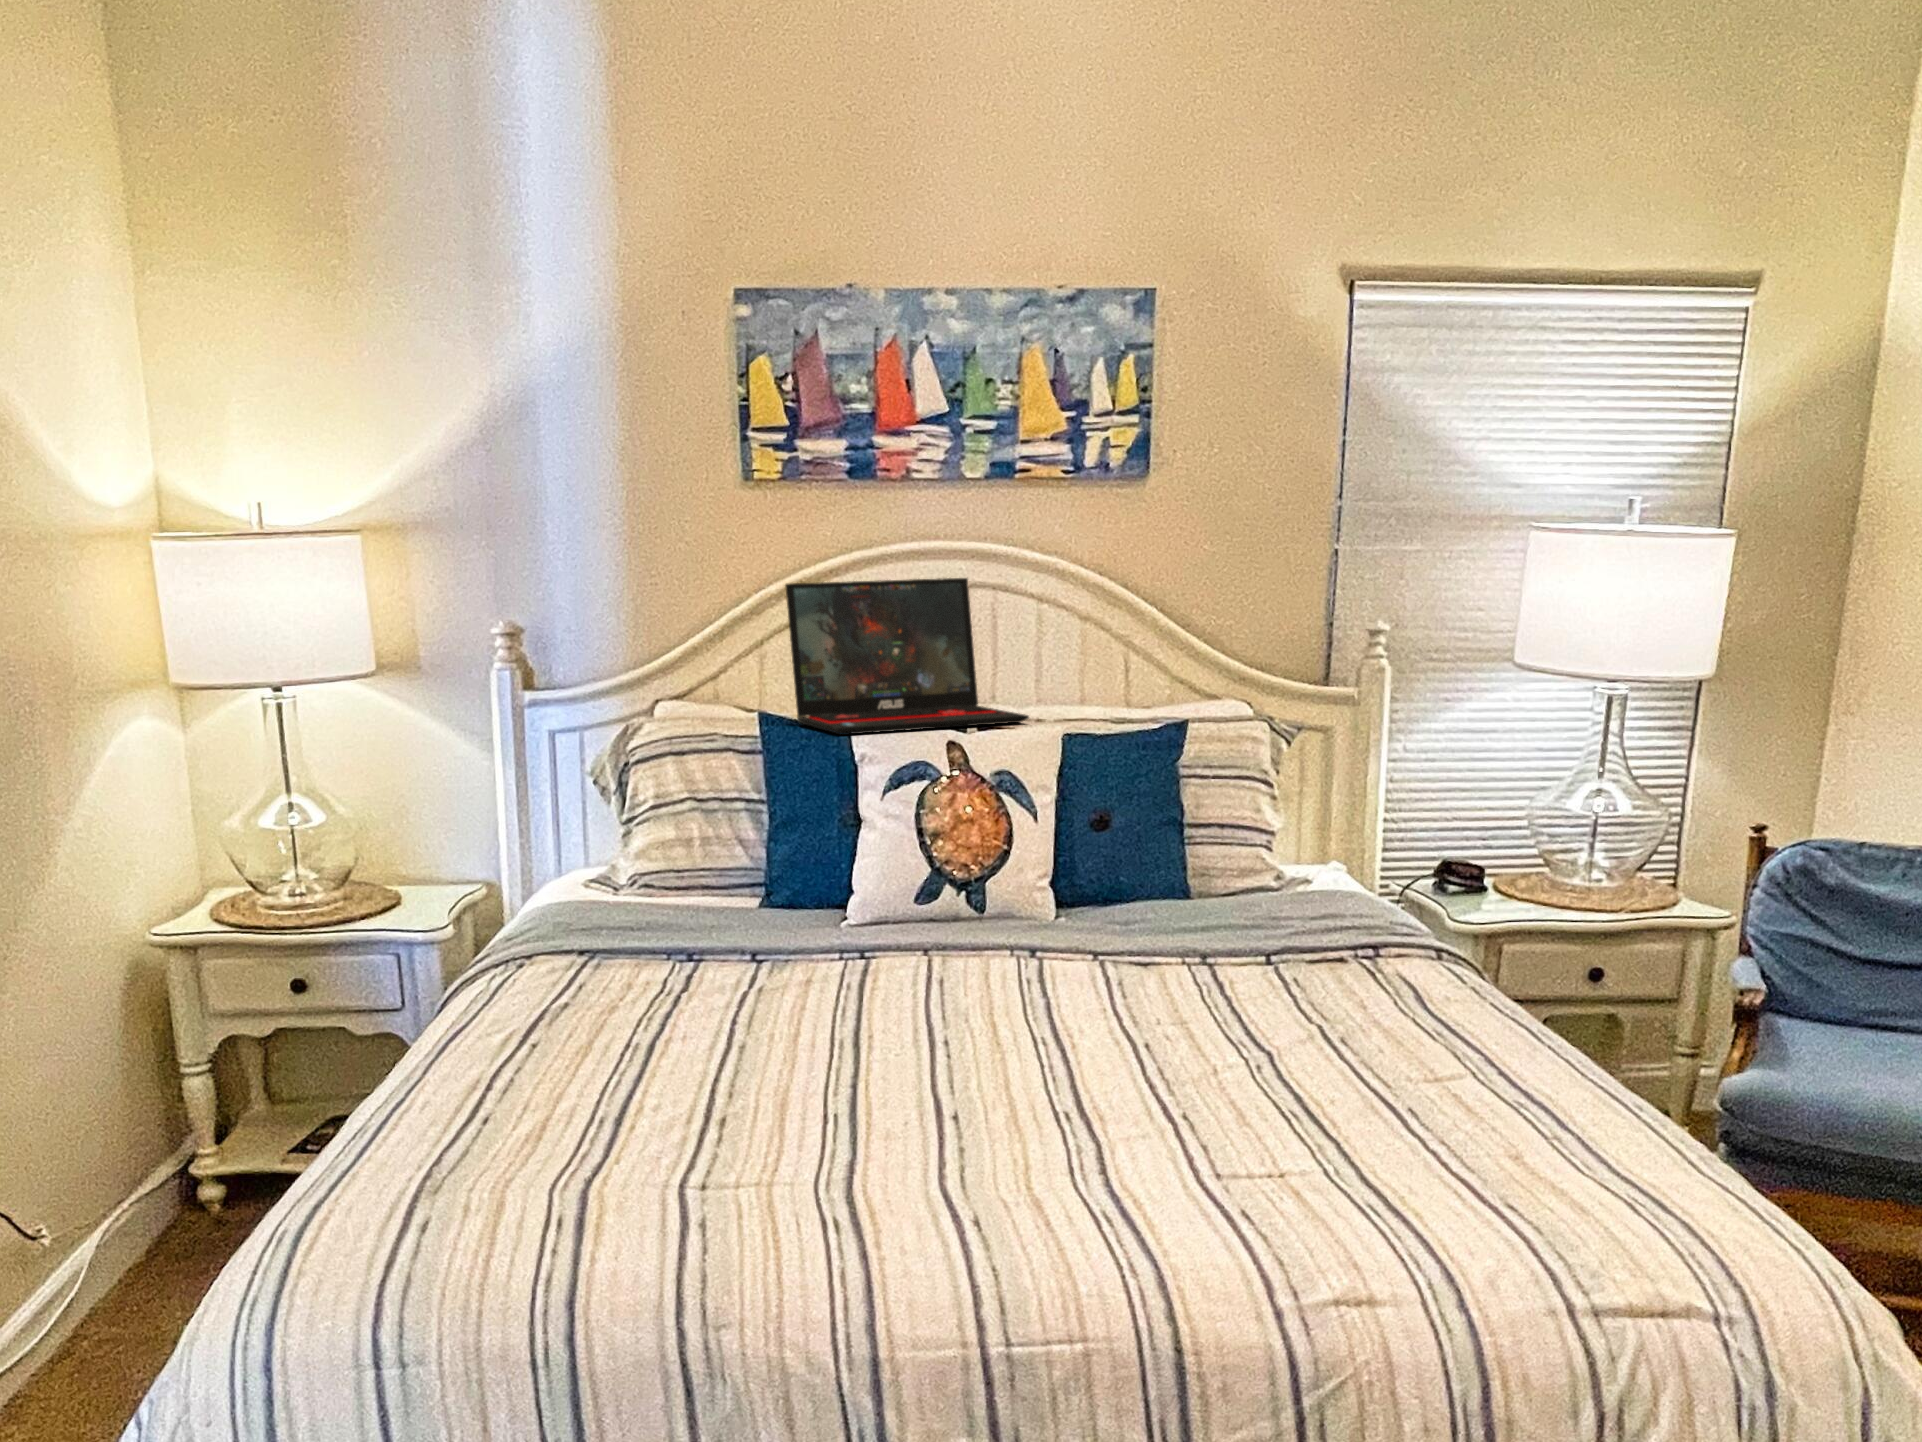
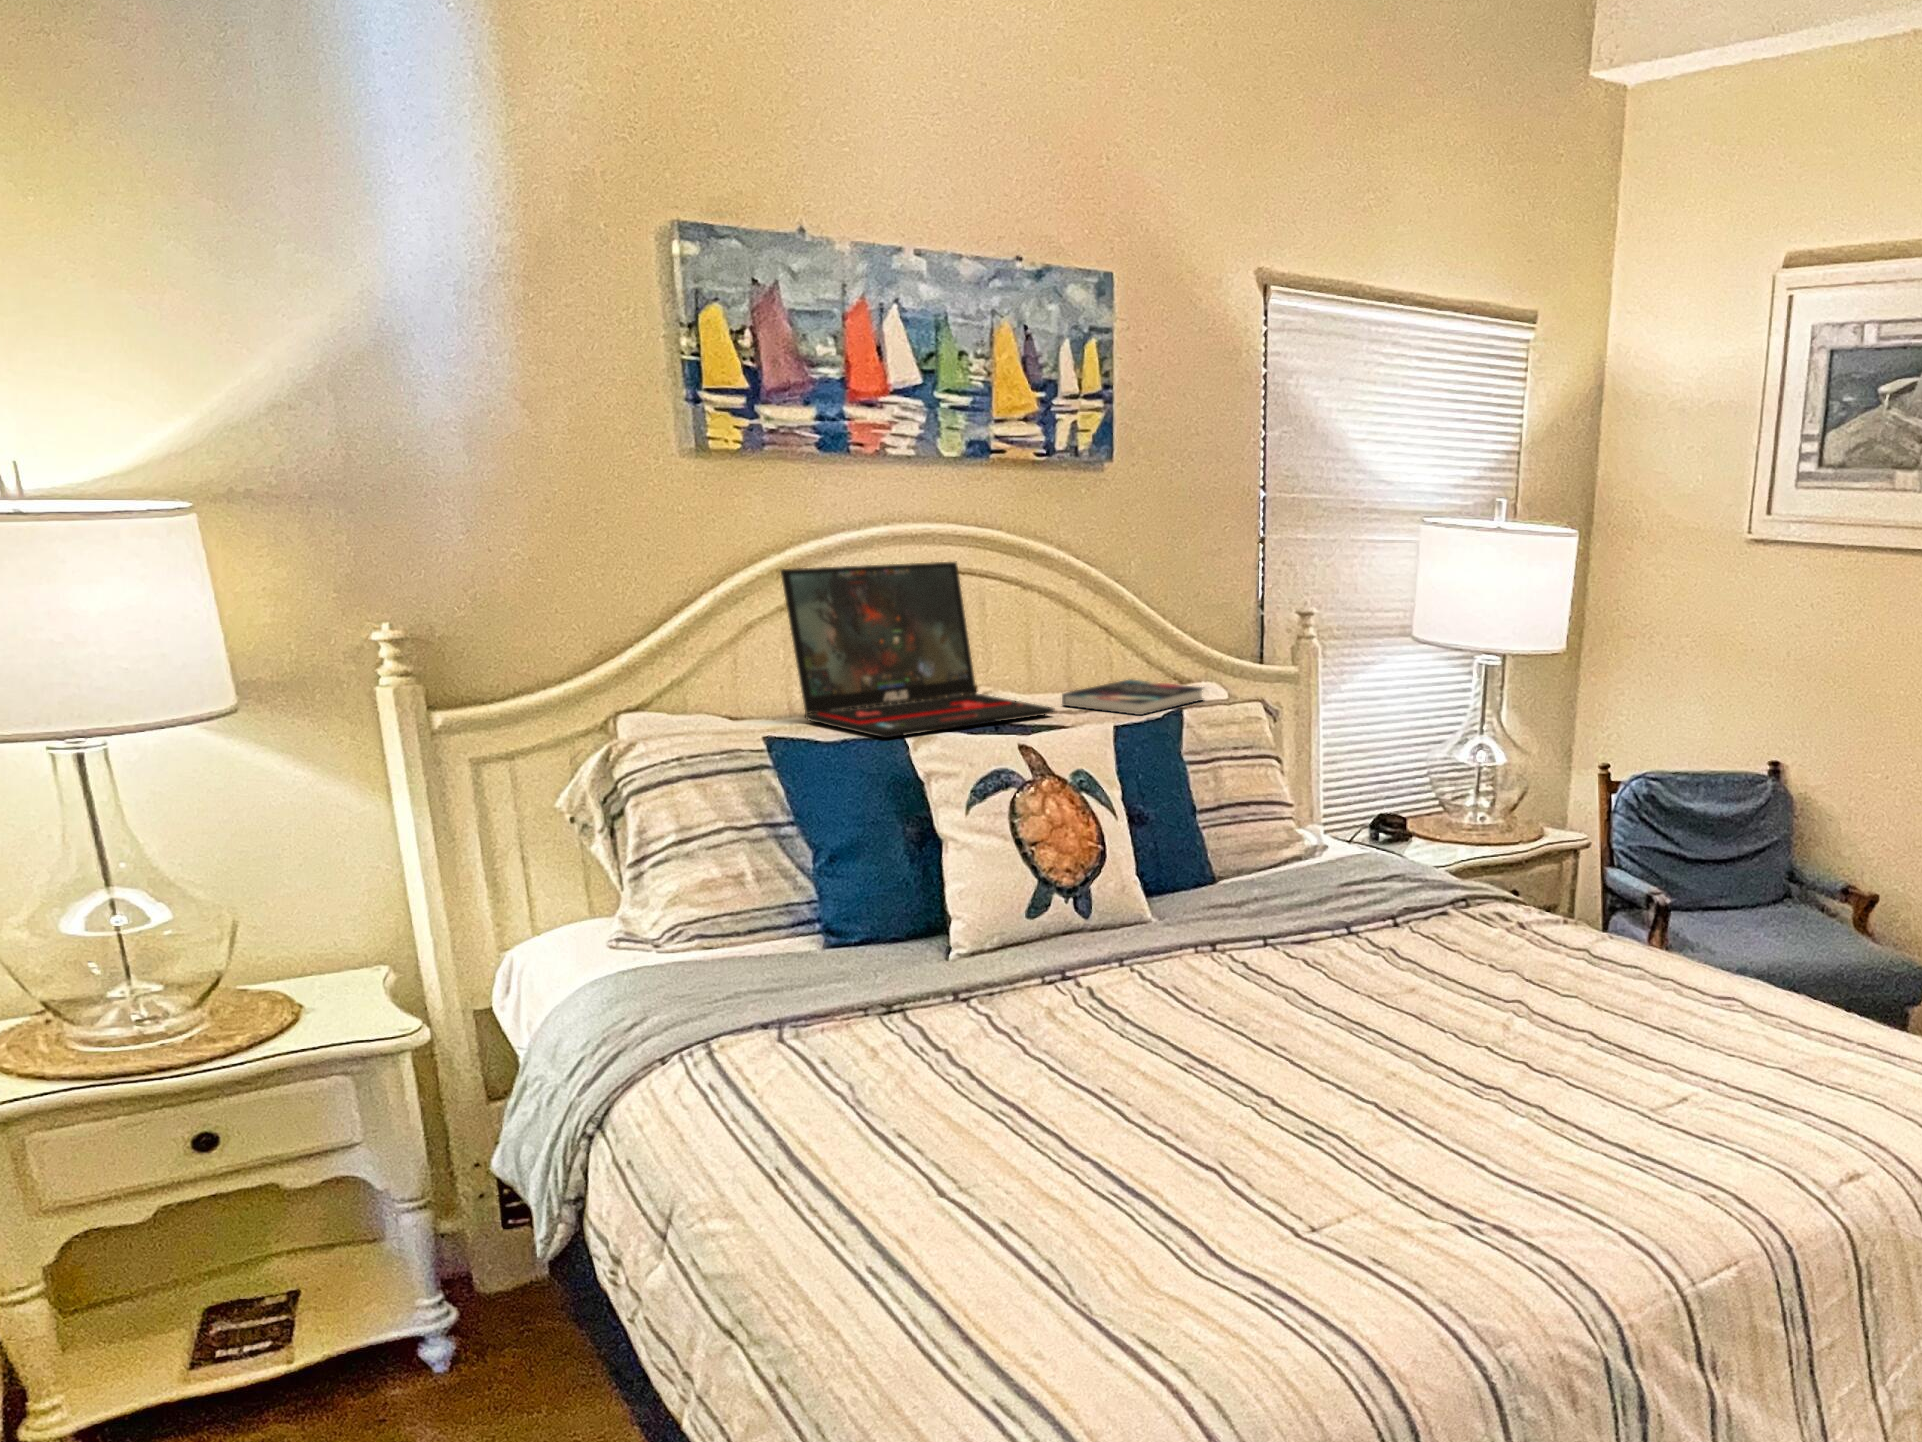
hardback book: none [1053,696,1209,724] -> present [1062,680,1203,715]

